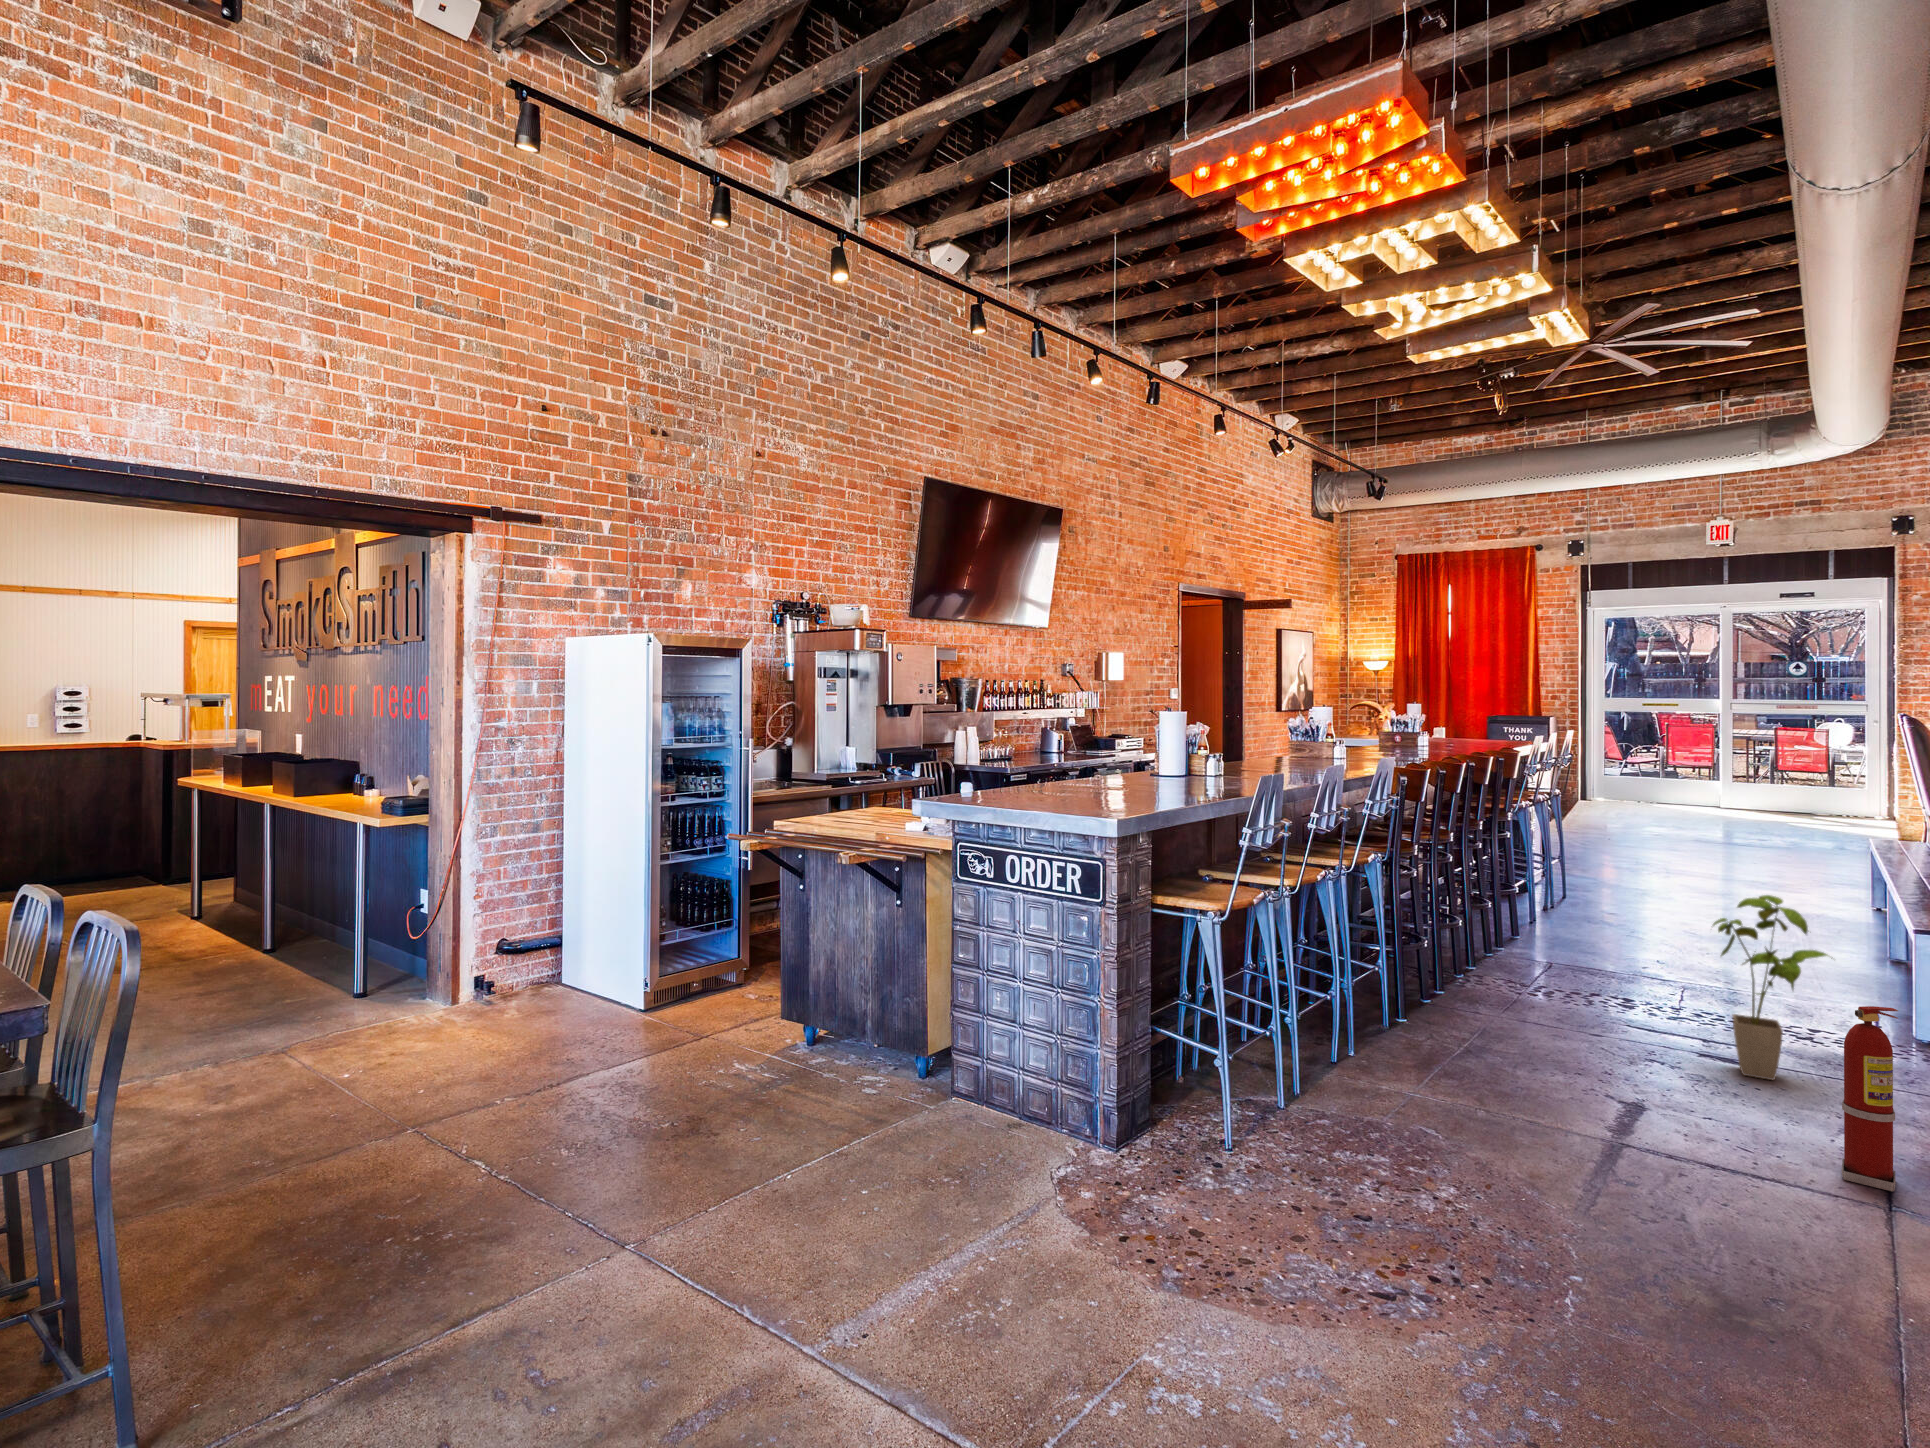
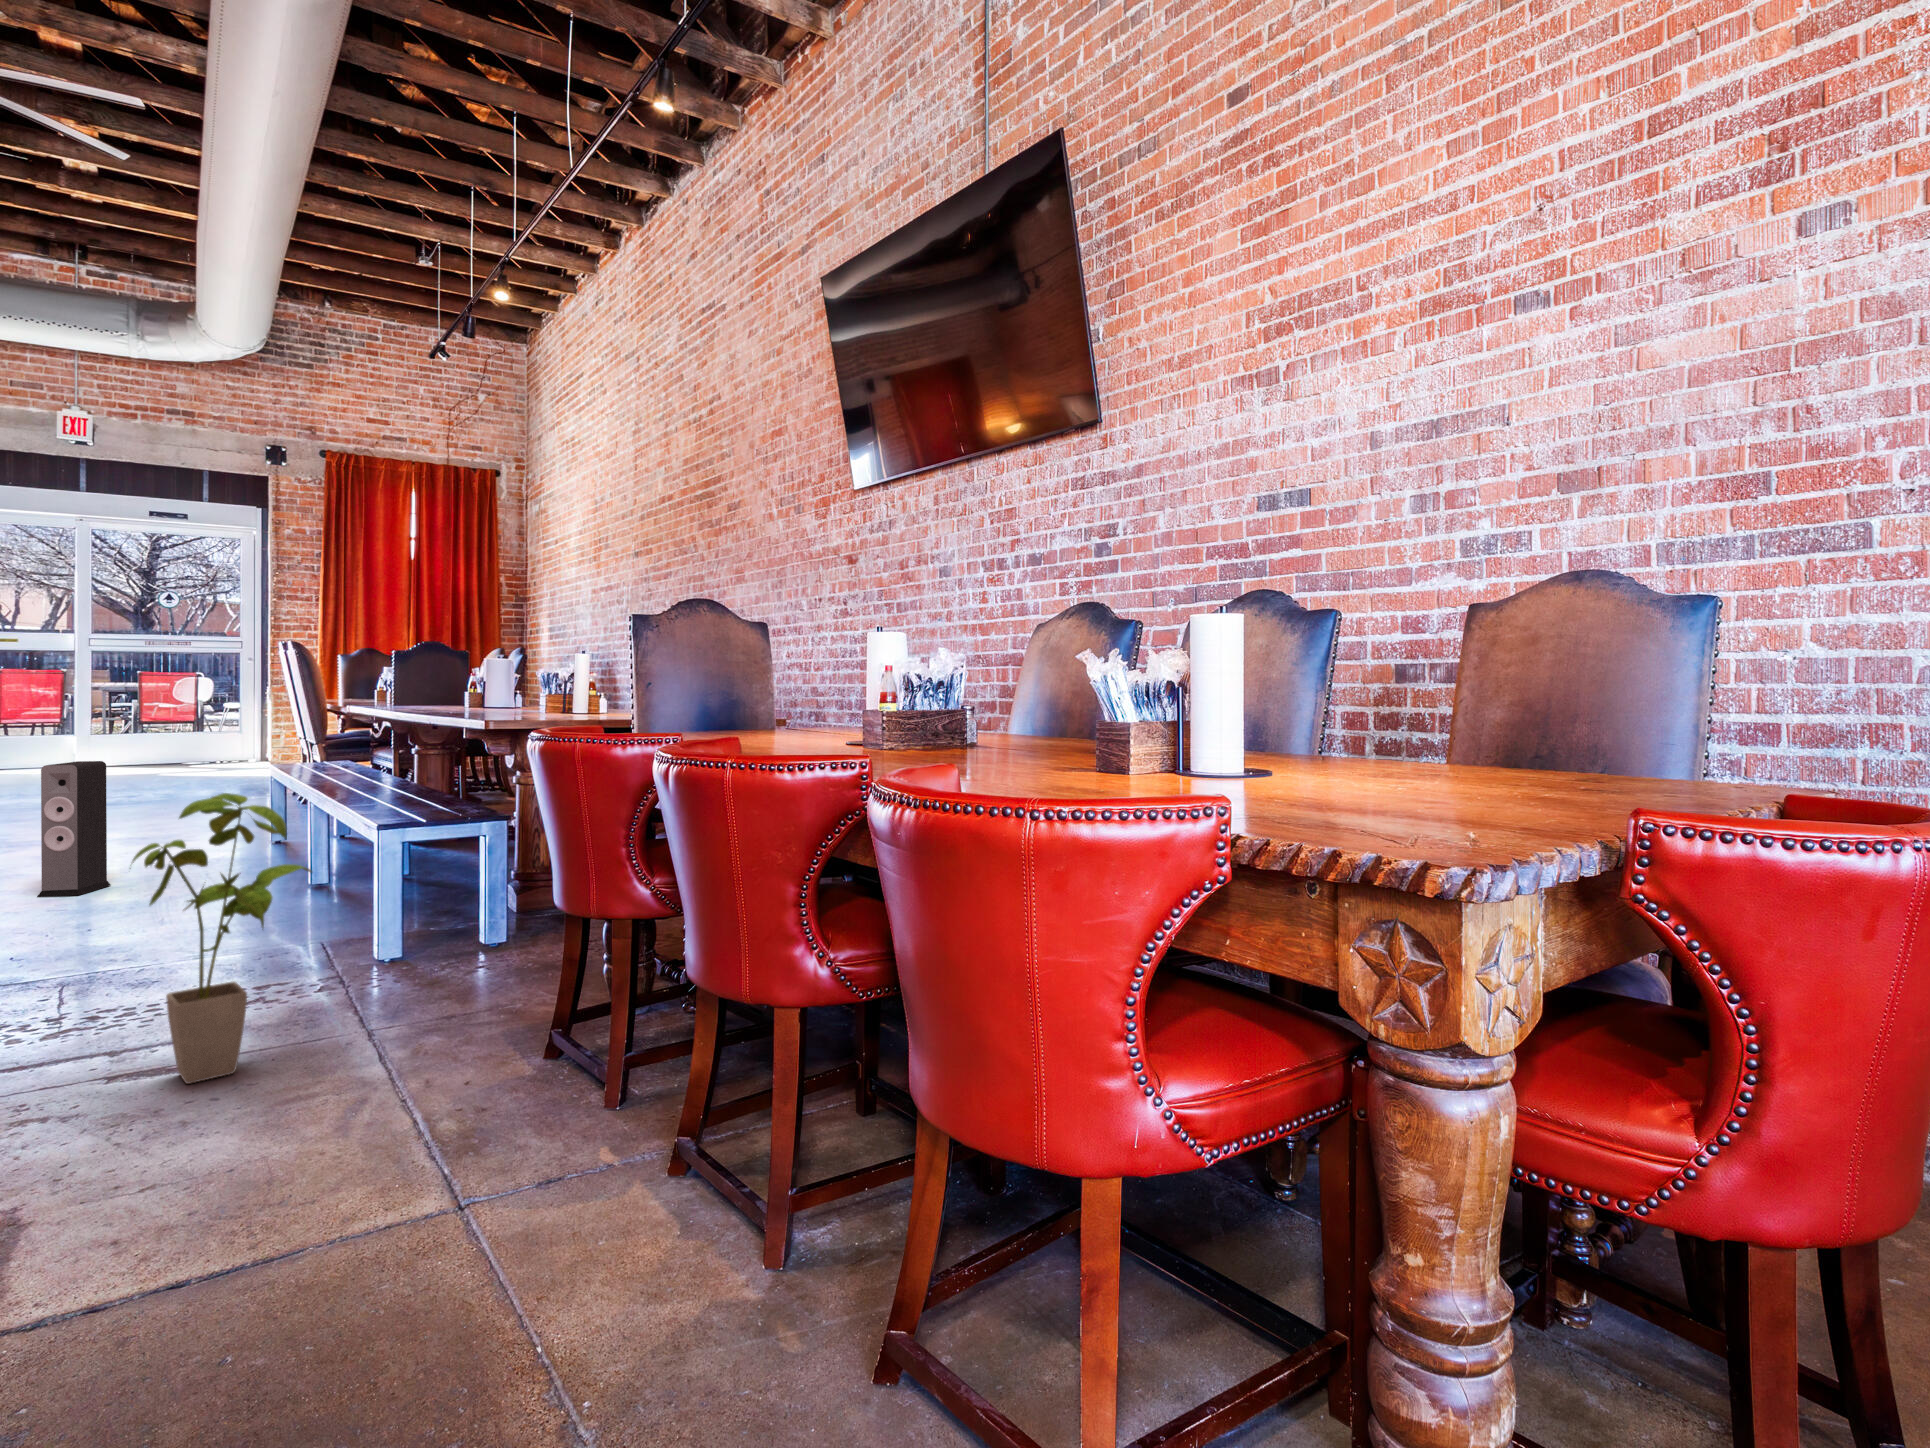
speaker: none [1679,826,1730,924] -> present [37,761,111,897]
fire extinguisher: present [1841,1006,1898,1191] -> none [371,900,447,1183]

